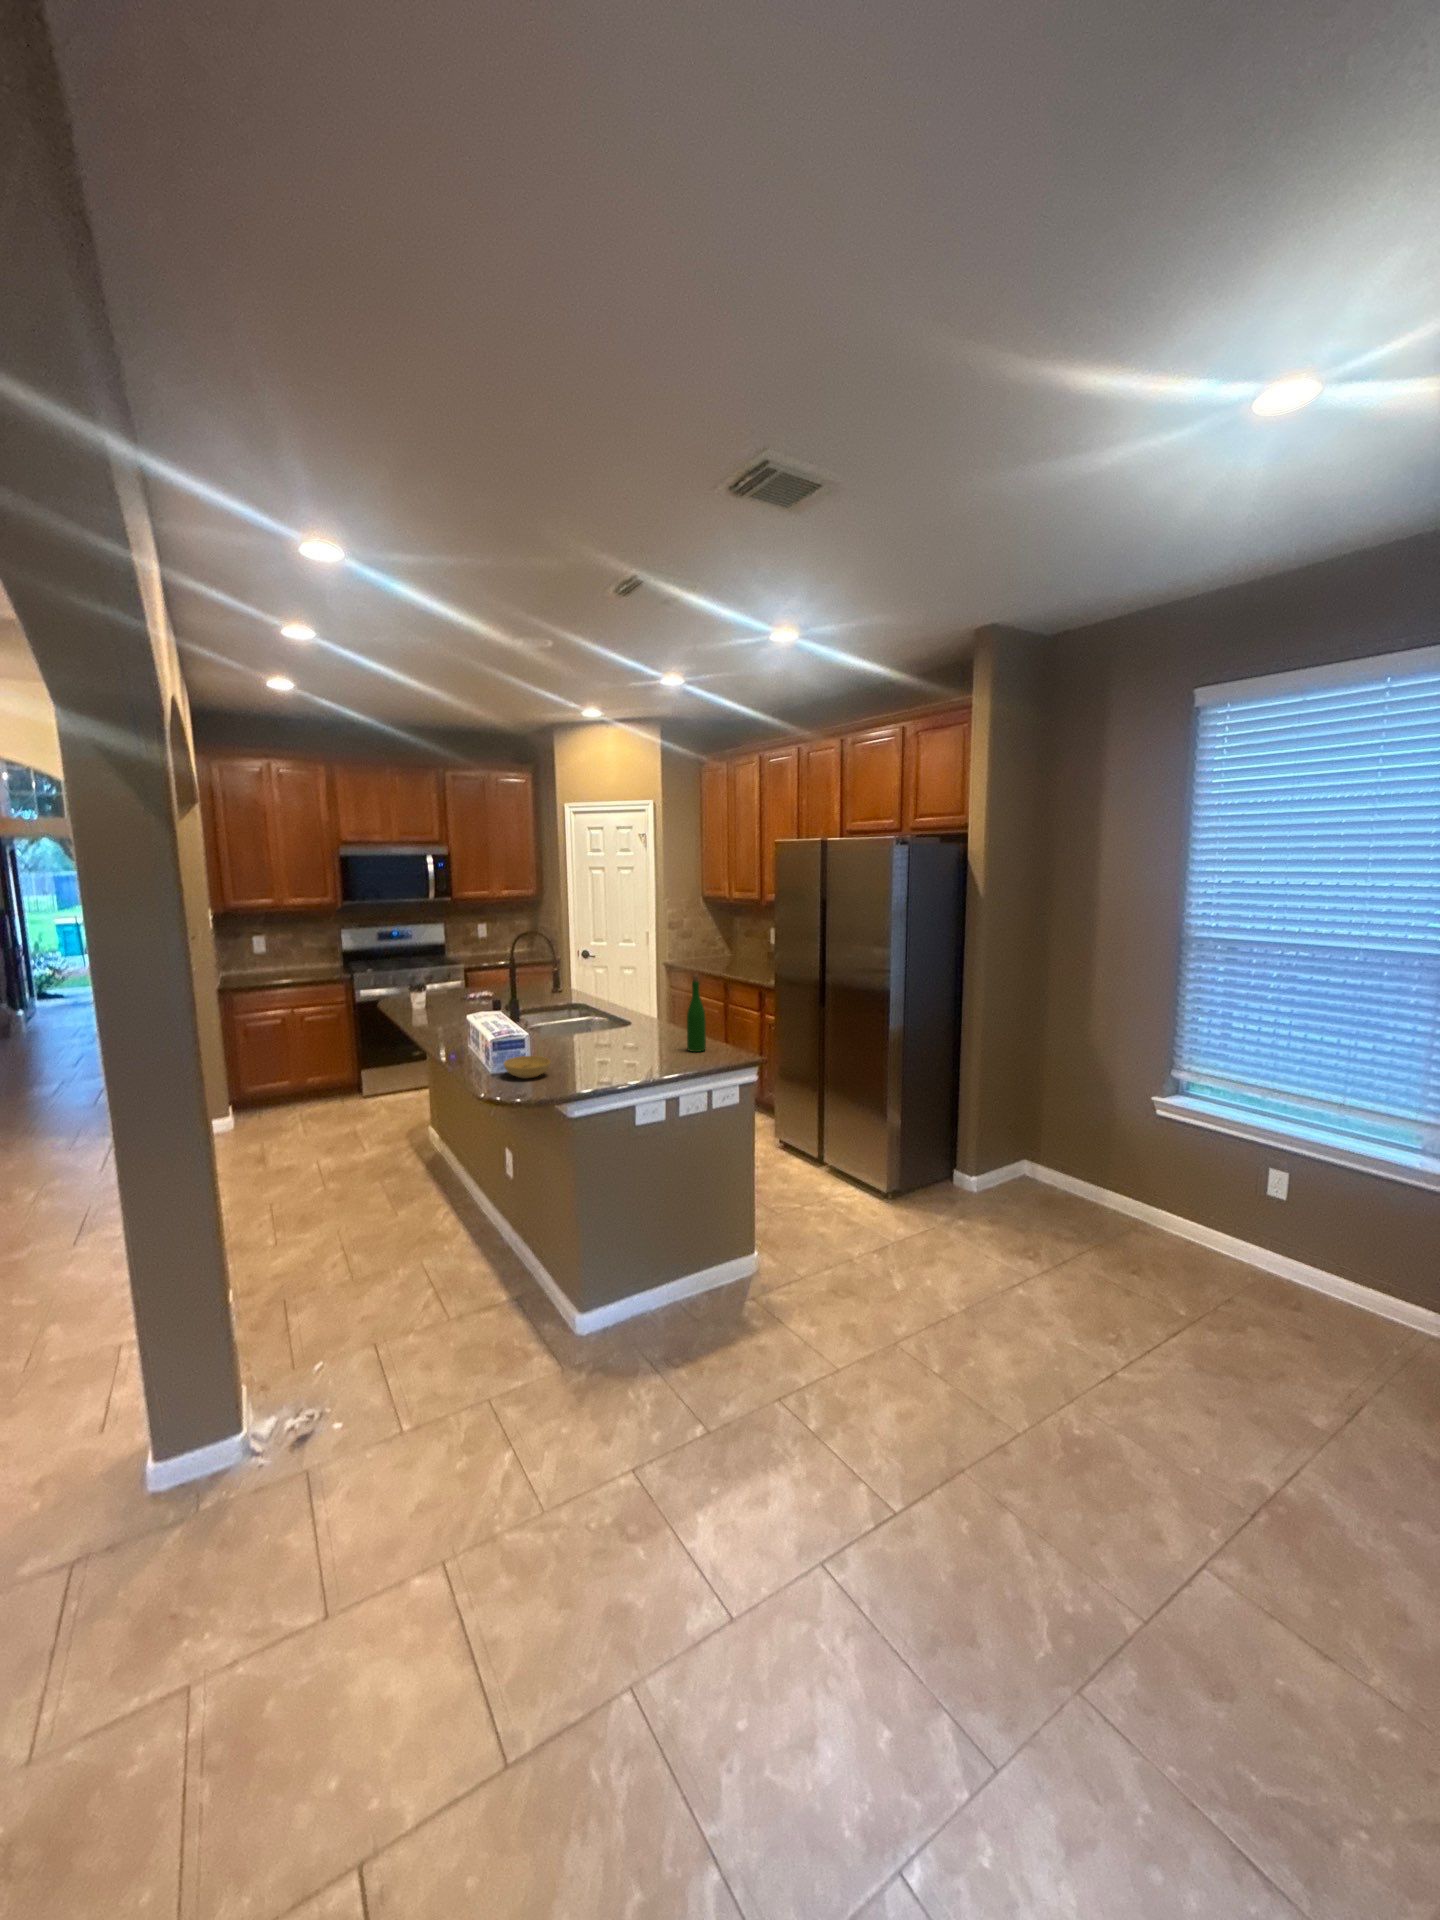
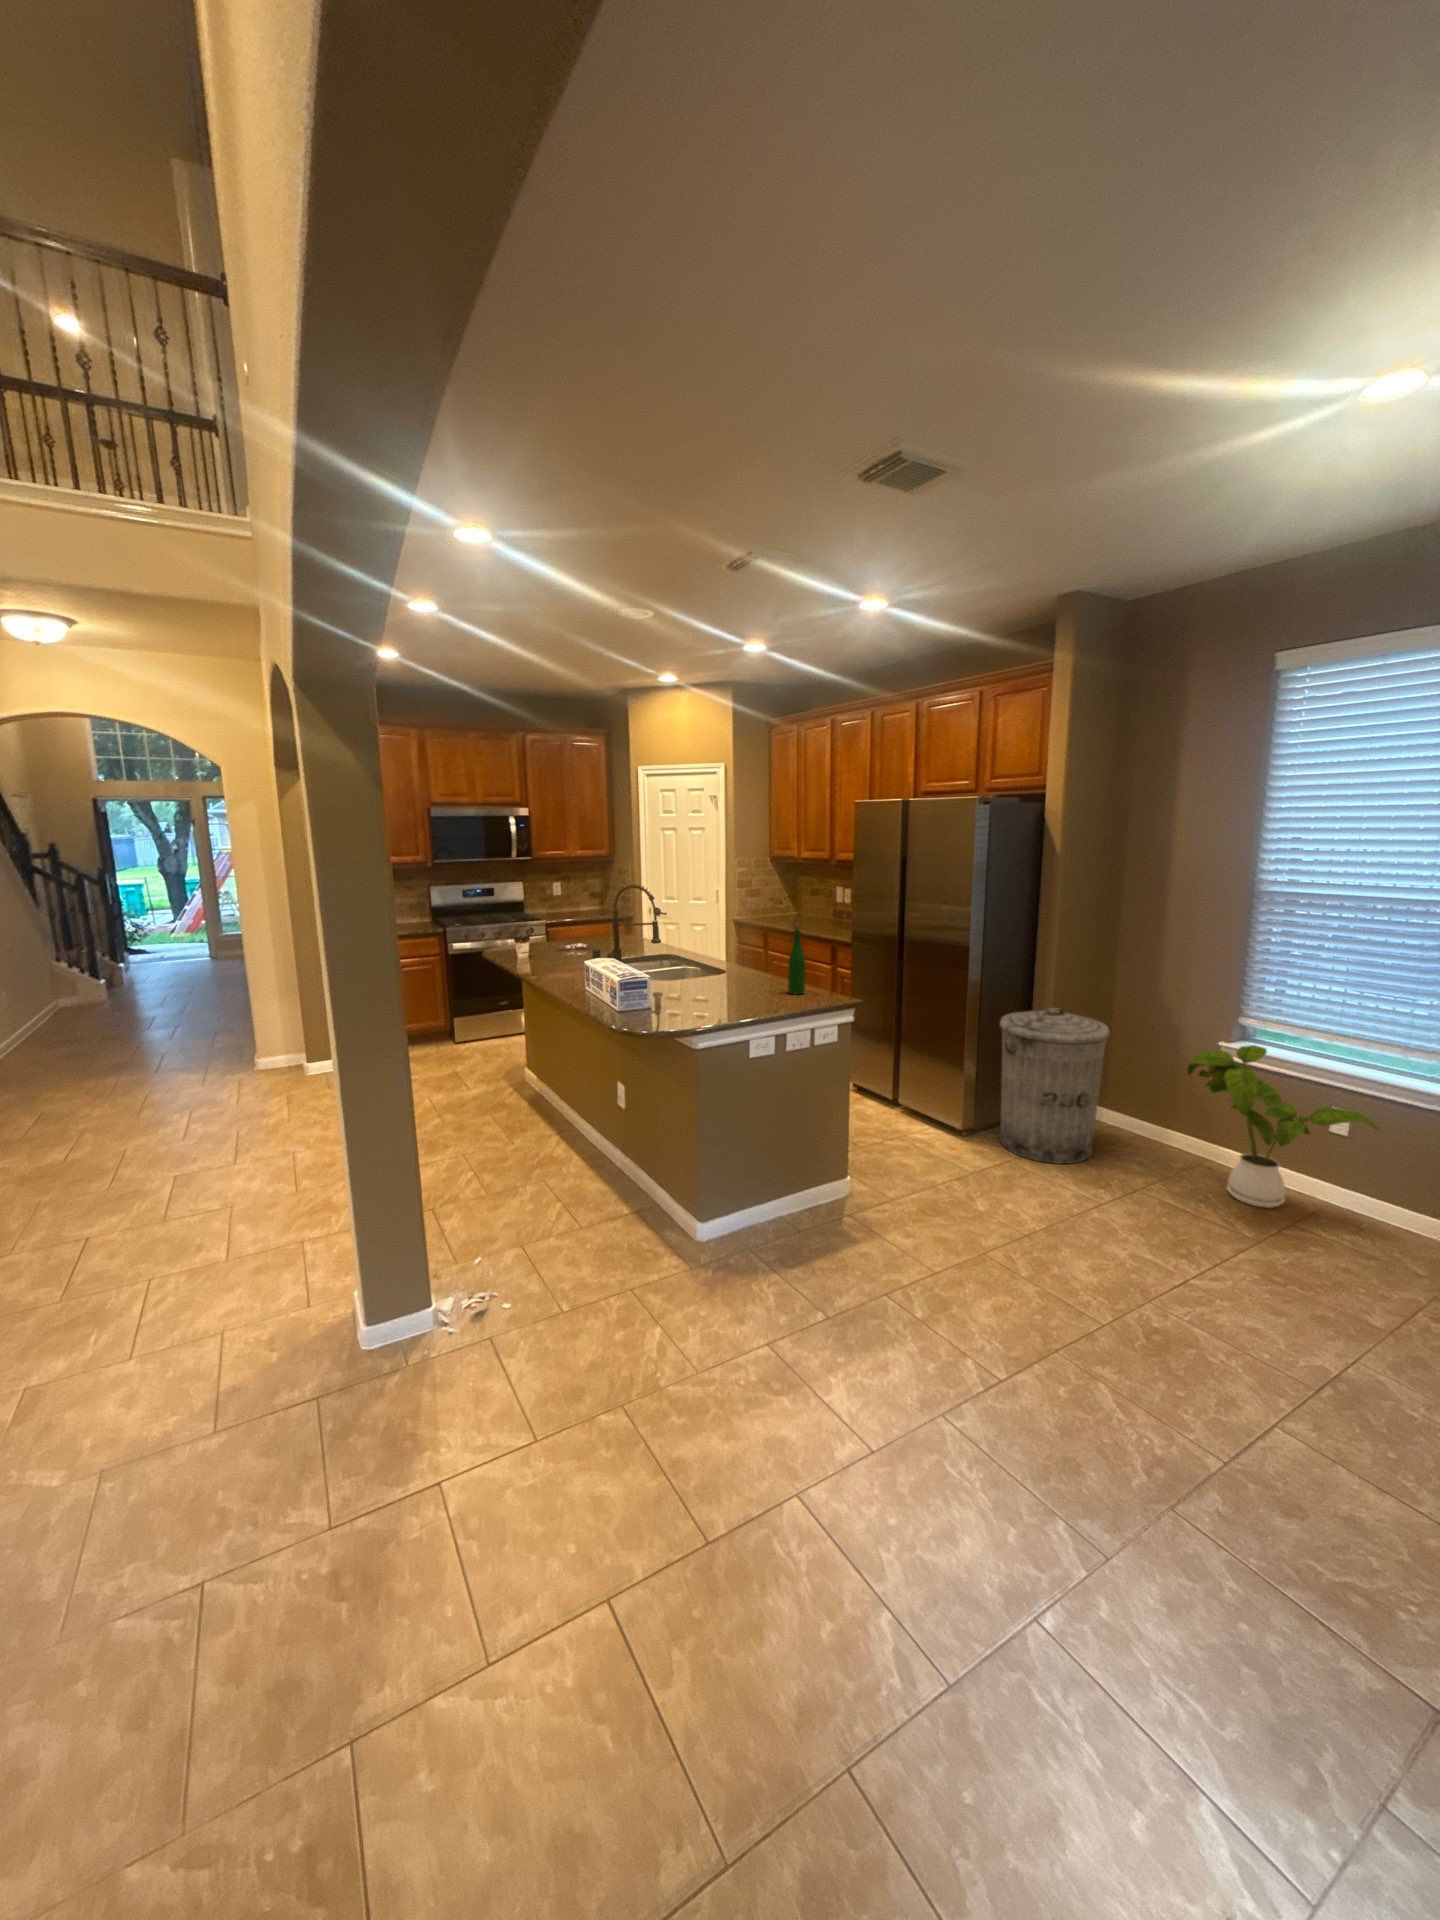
bowl: present [504,1056,550,1078] -> none [635,994,676,1013]
trash can: none [925,1061,1039,1231] -> present [999,1008,1110,1164]
house plant: none [1118,1103,1323,1280] -> present [1187,1045,1379,1208]

